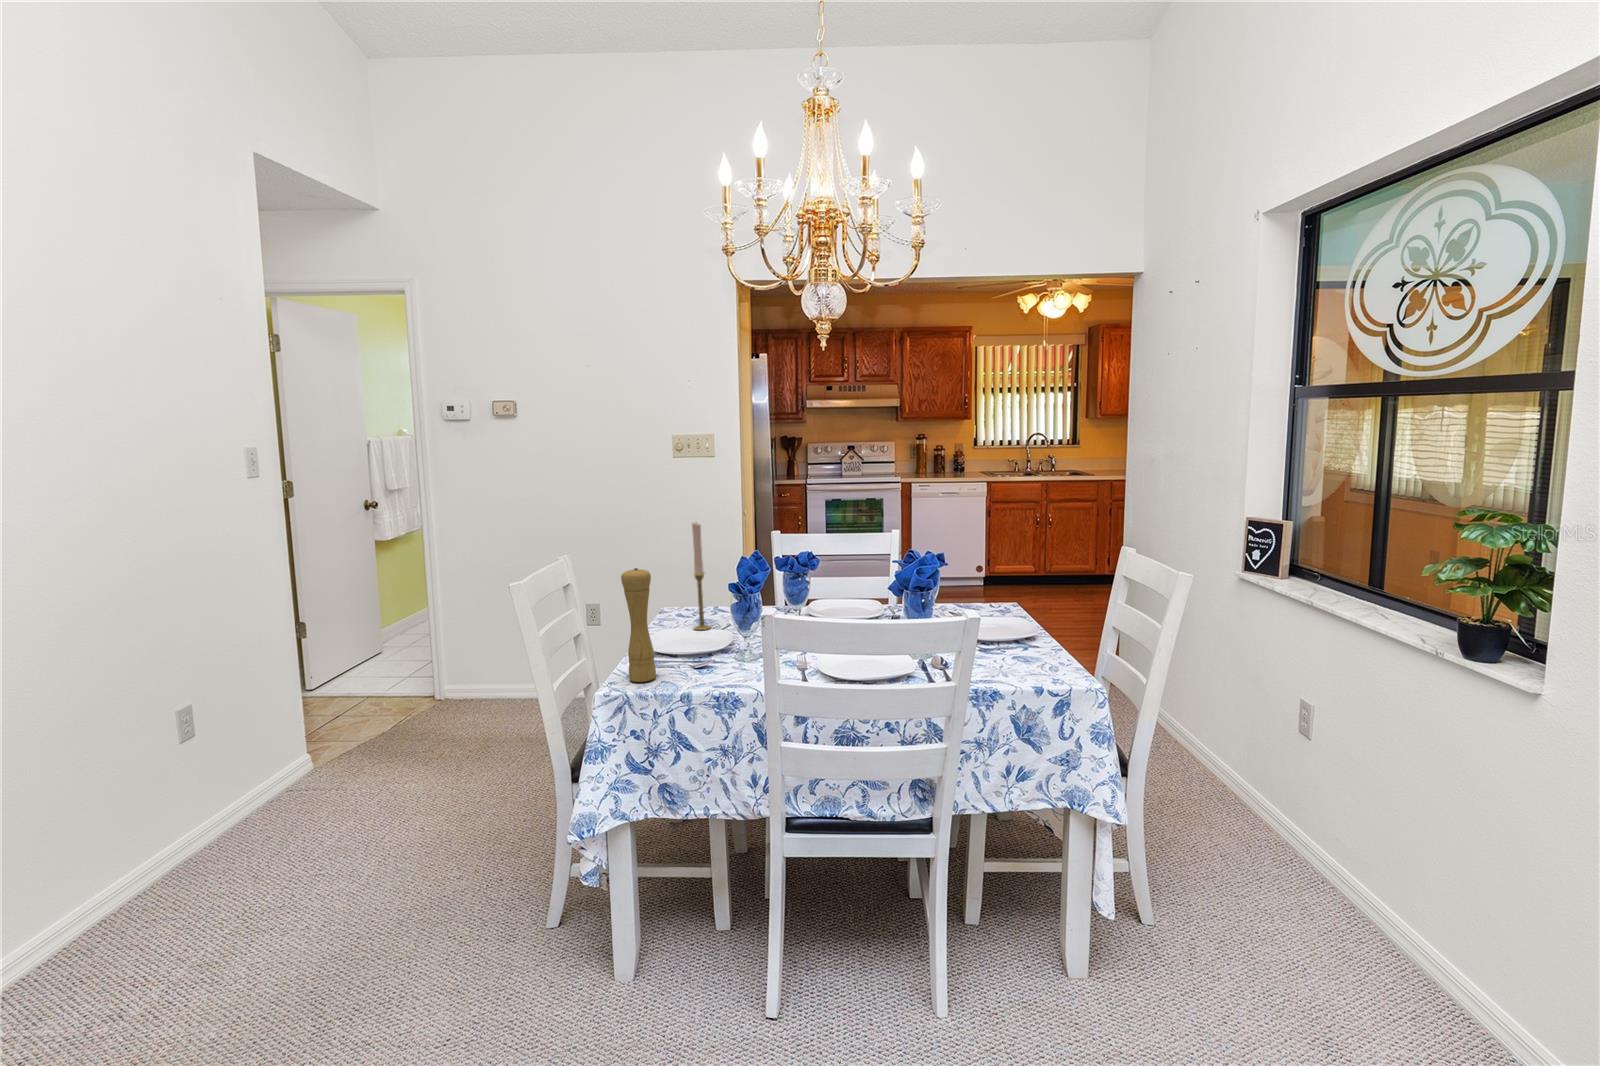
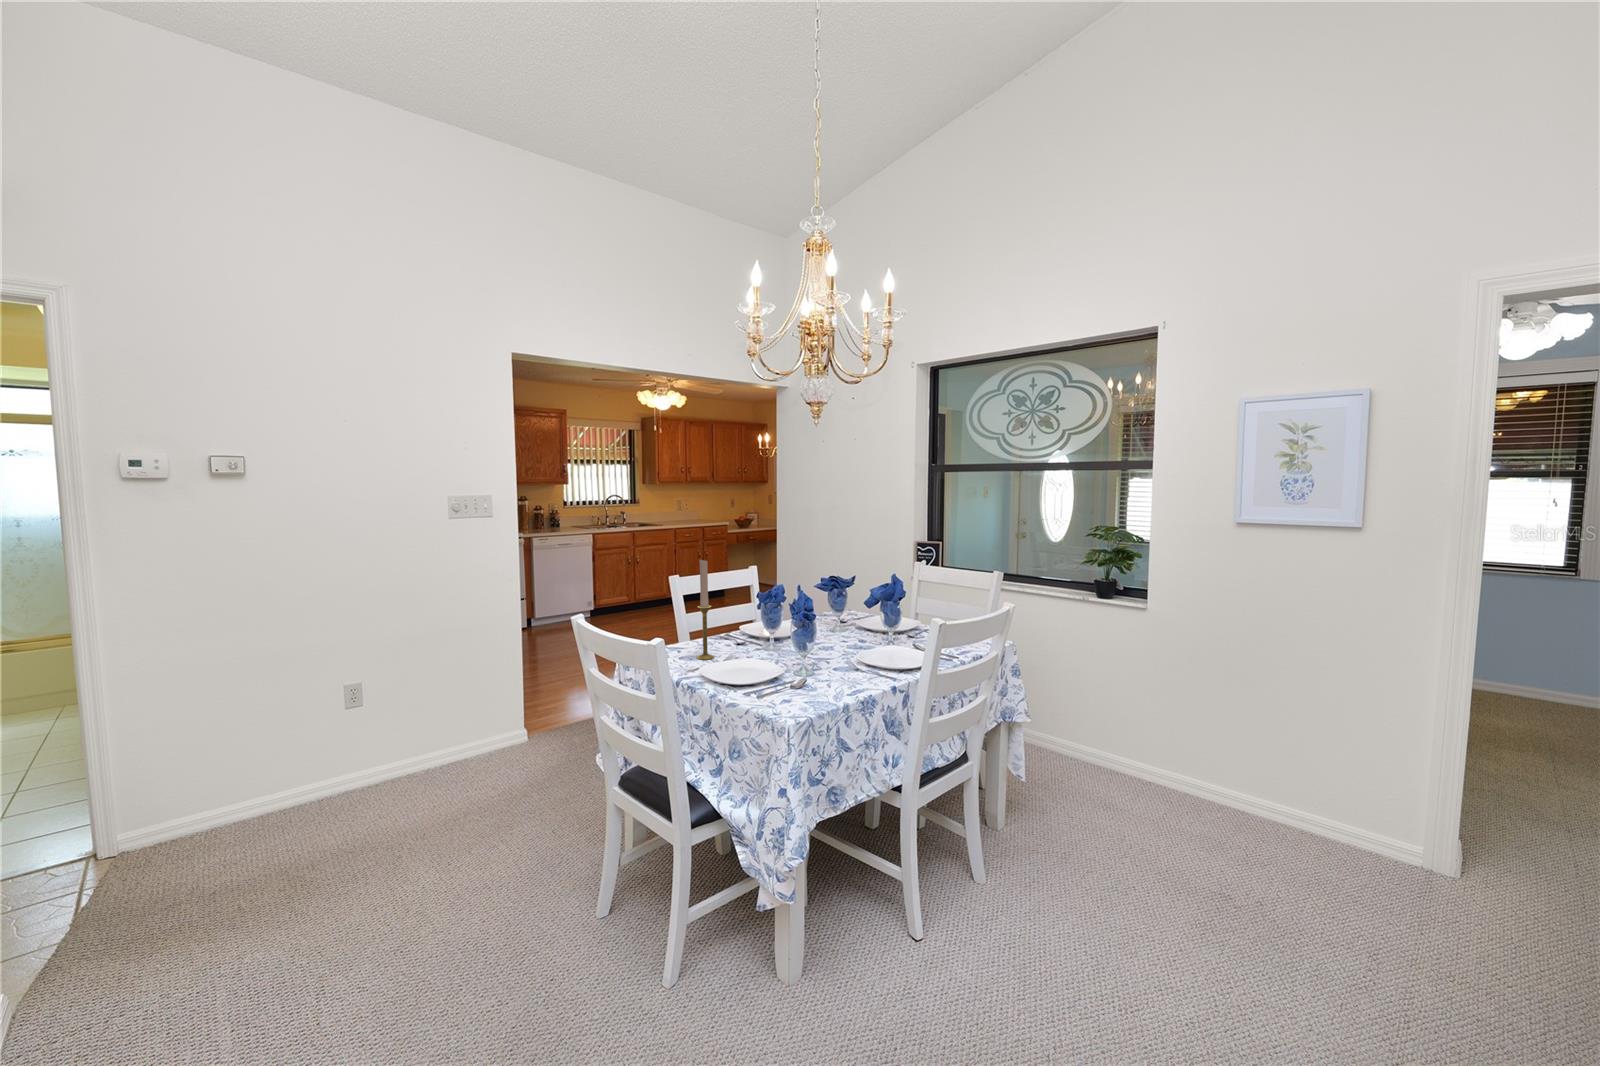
pepper mill: present [621,568,656,682] -> none [774,597,801,704]

